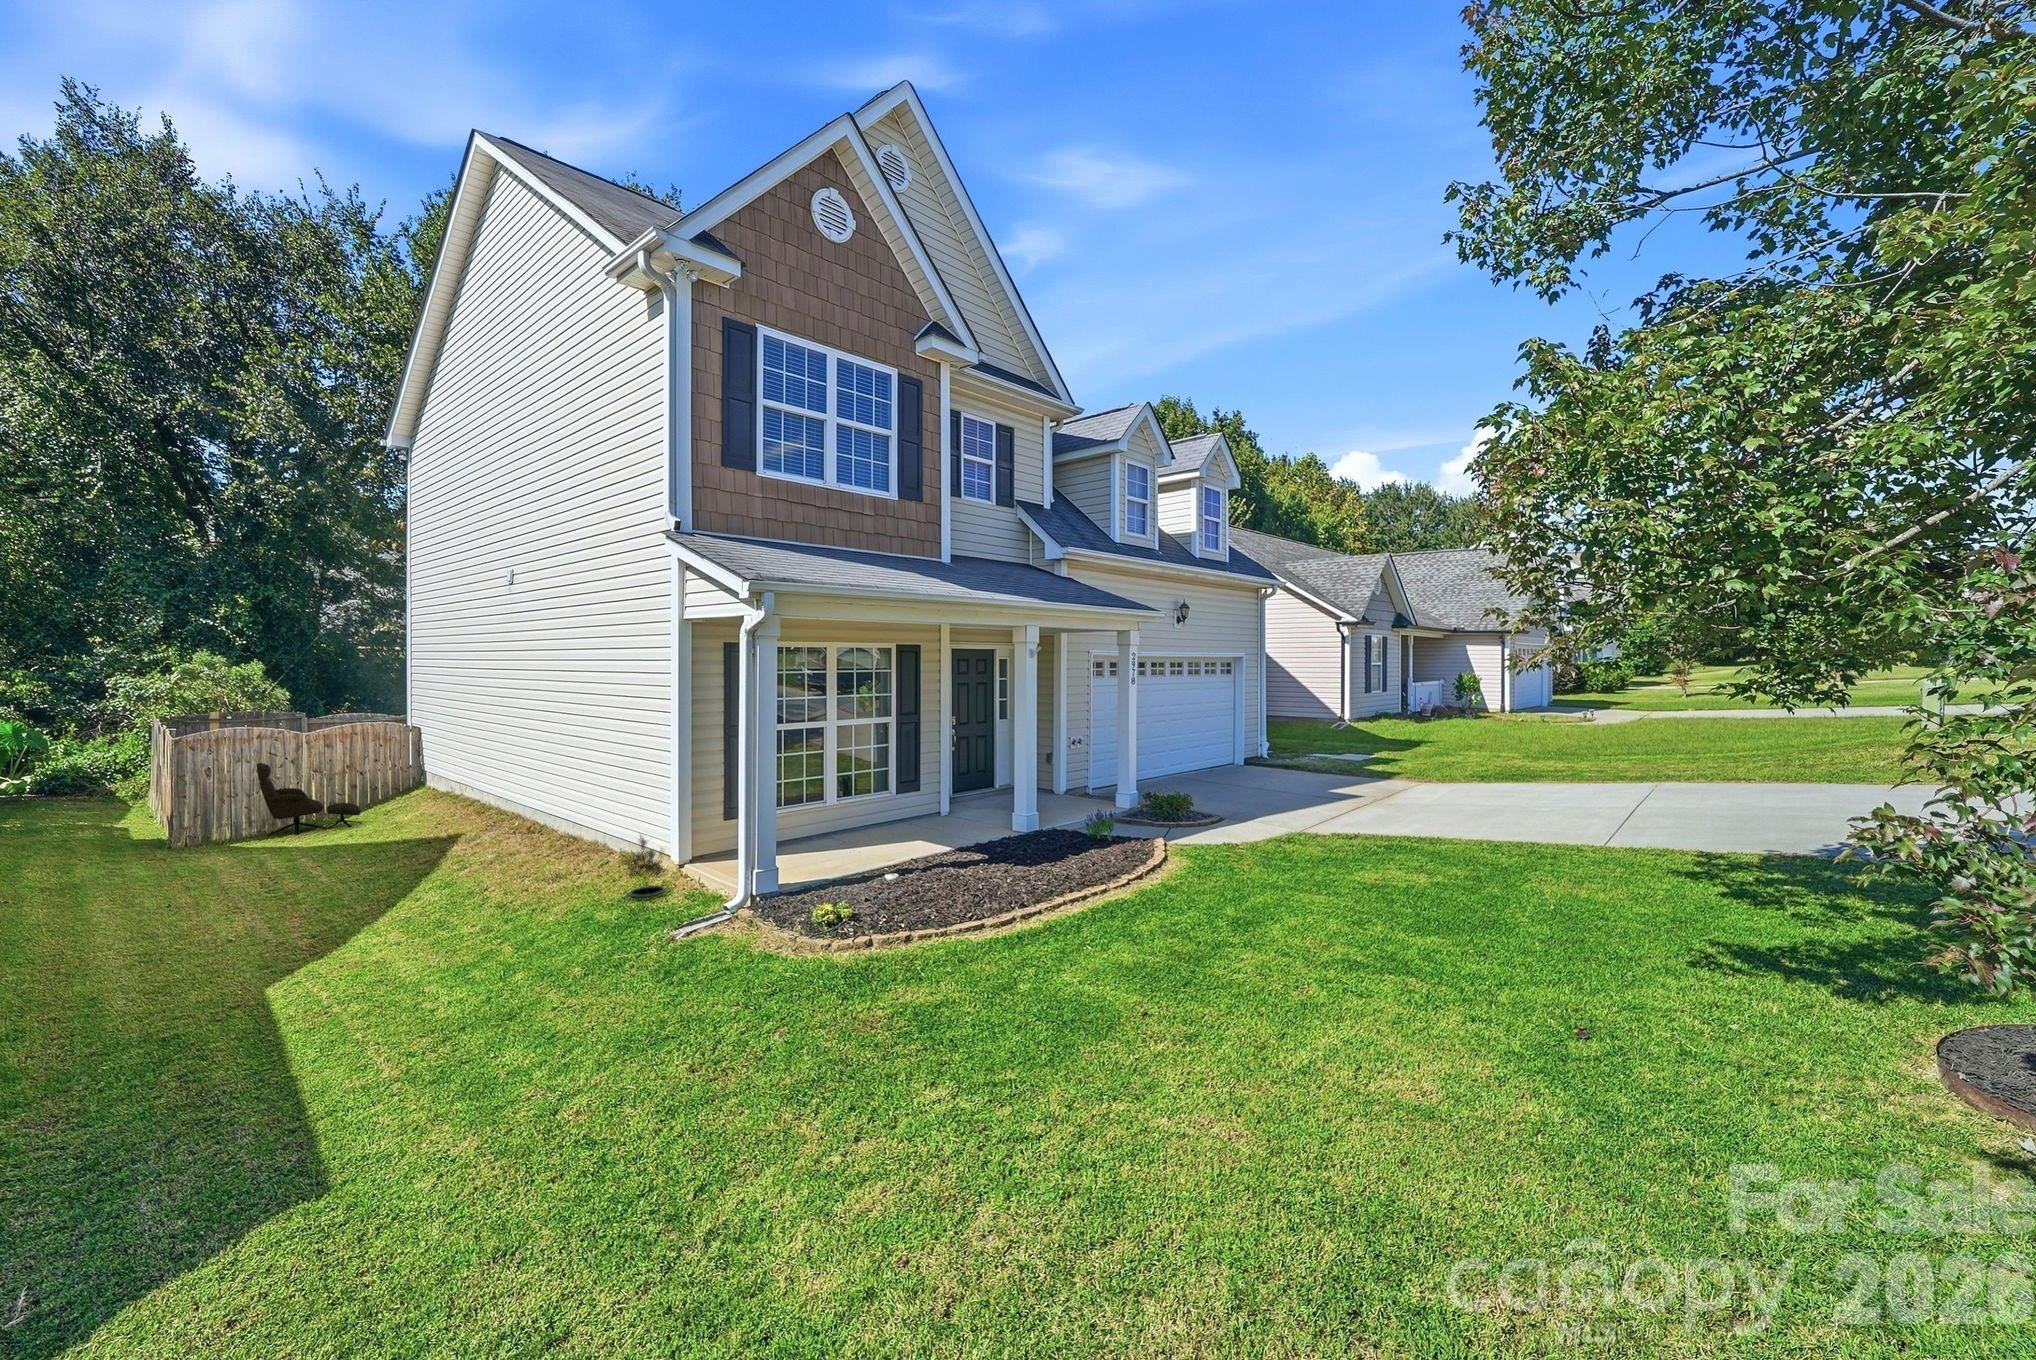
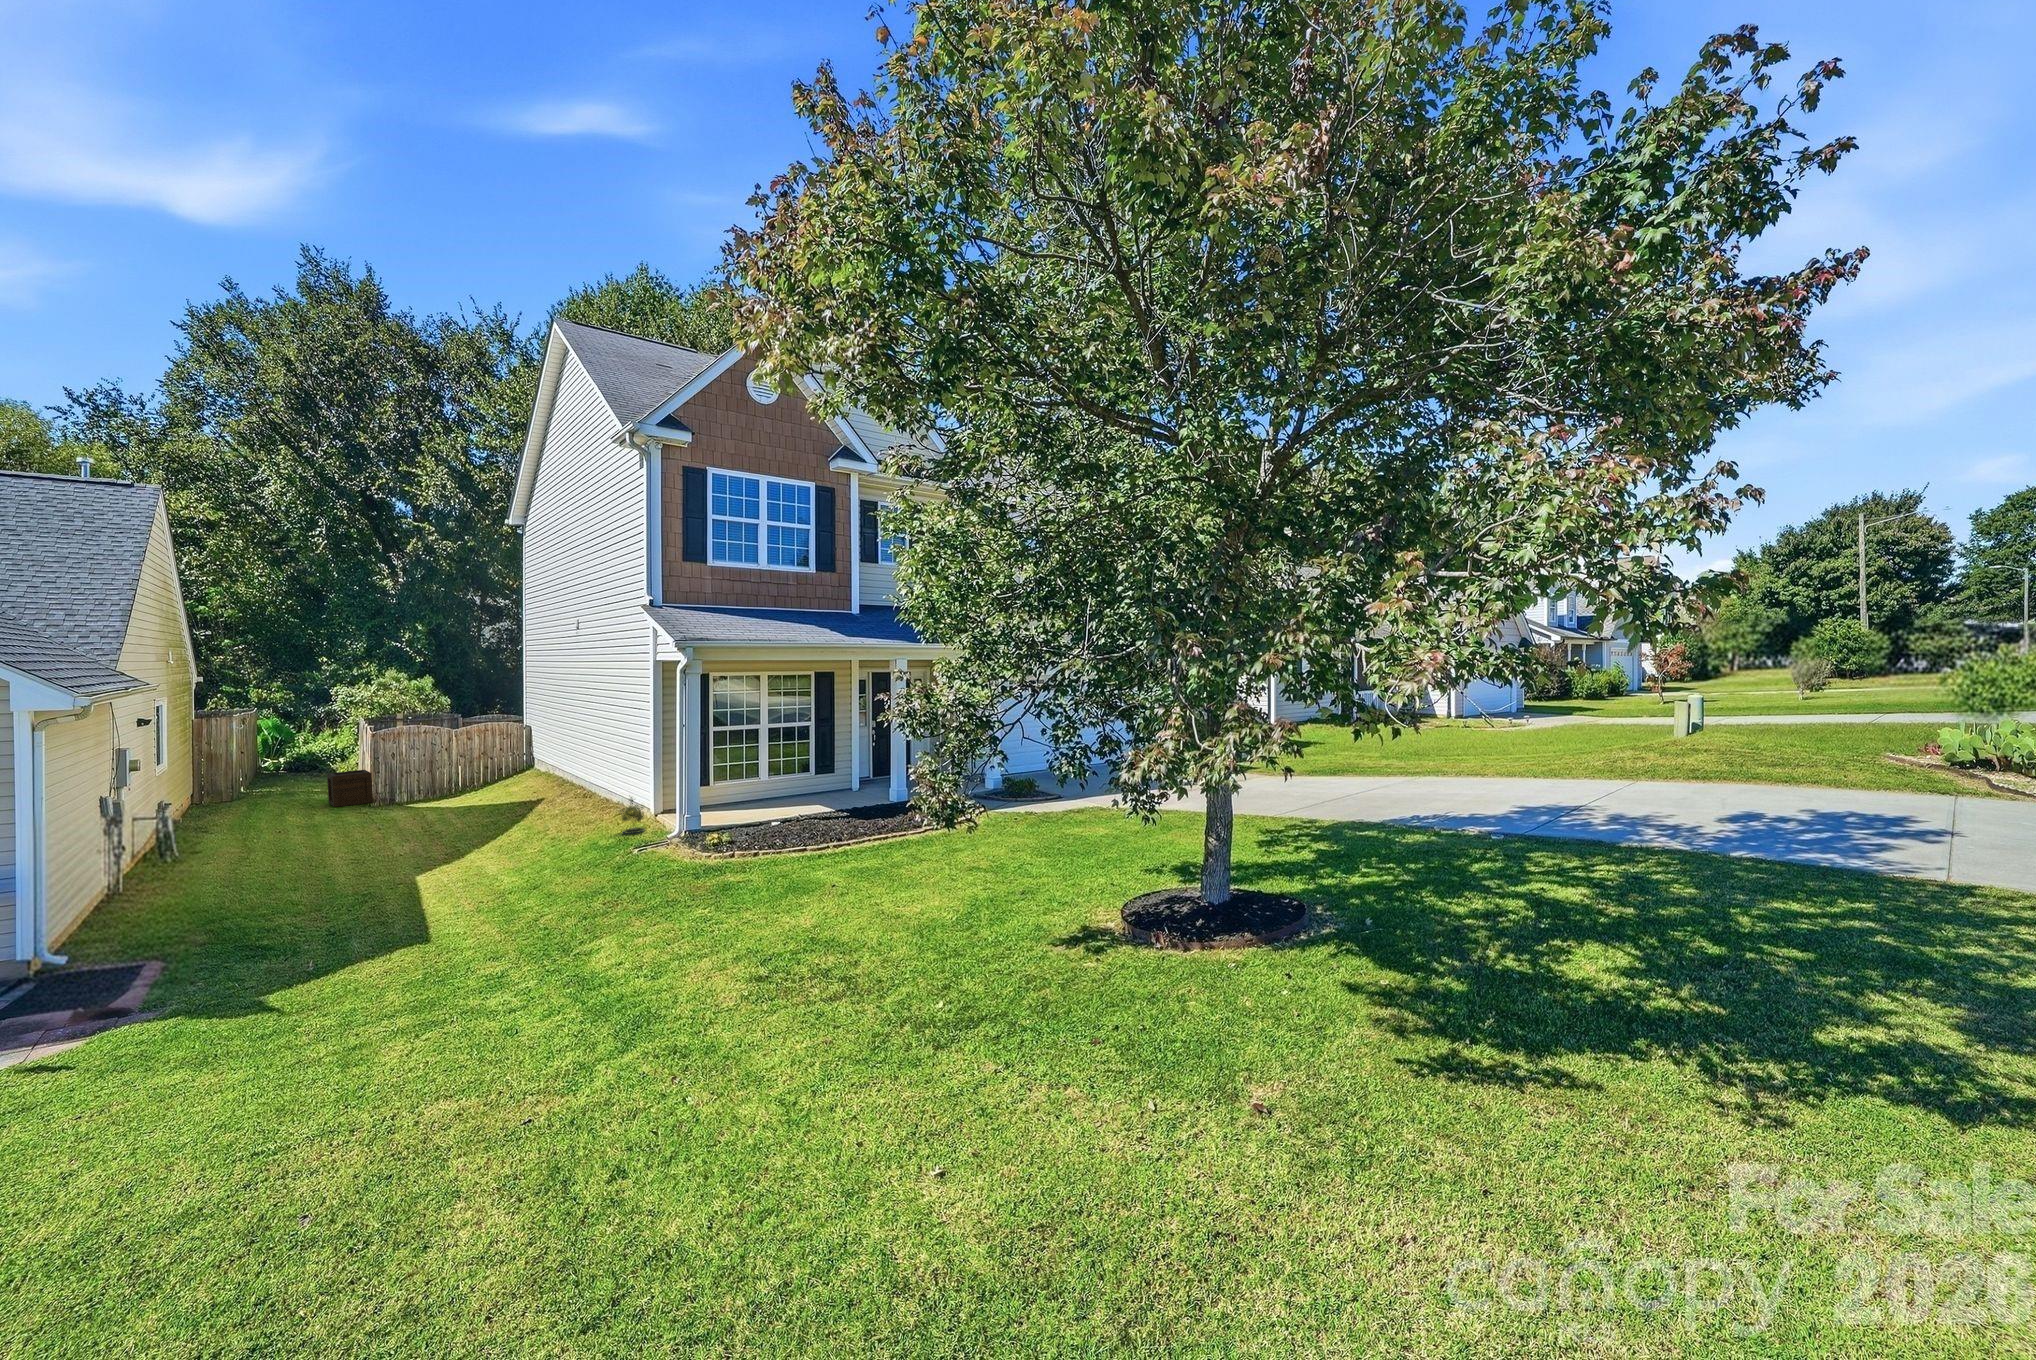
lounge chair: present [257,763,361,836] -> none [421,747,486,795]
wooden crate: none [92,799,174,861] -> present [327,770,373,807]

